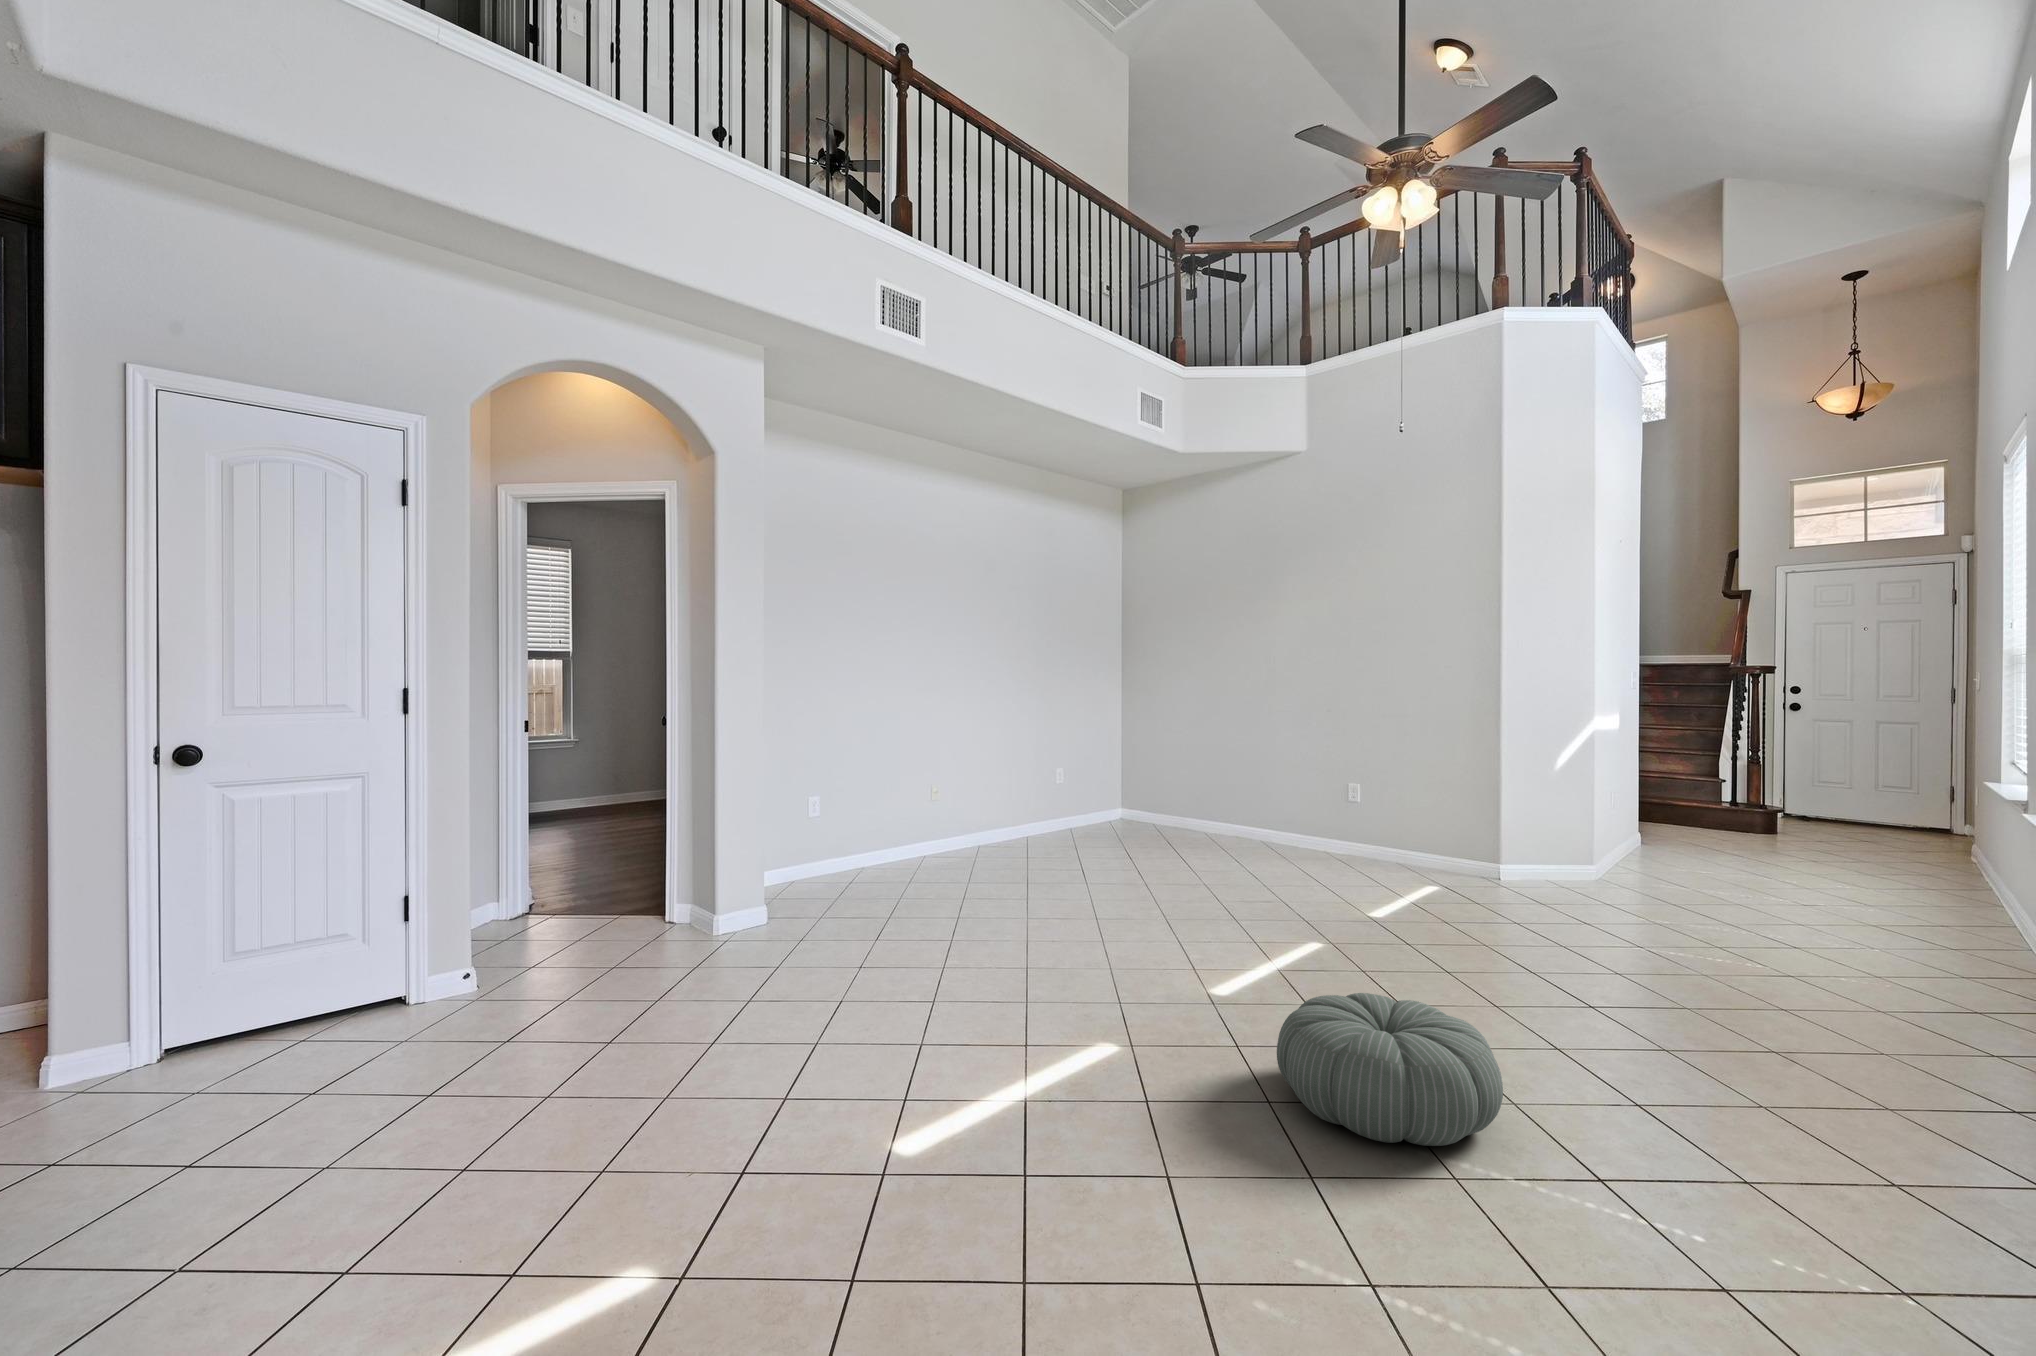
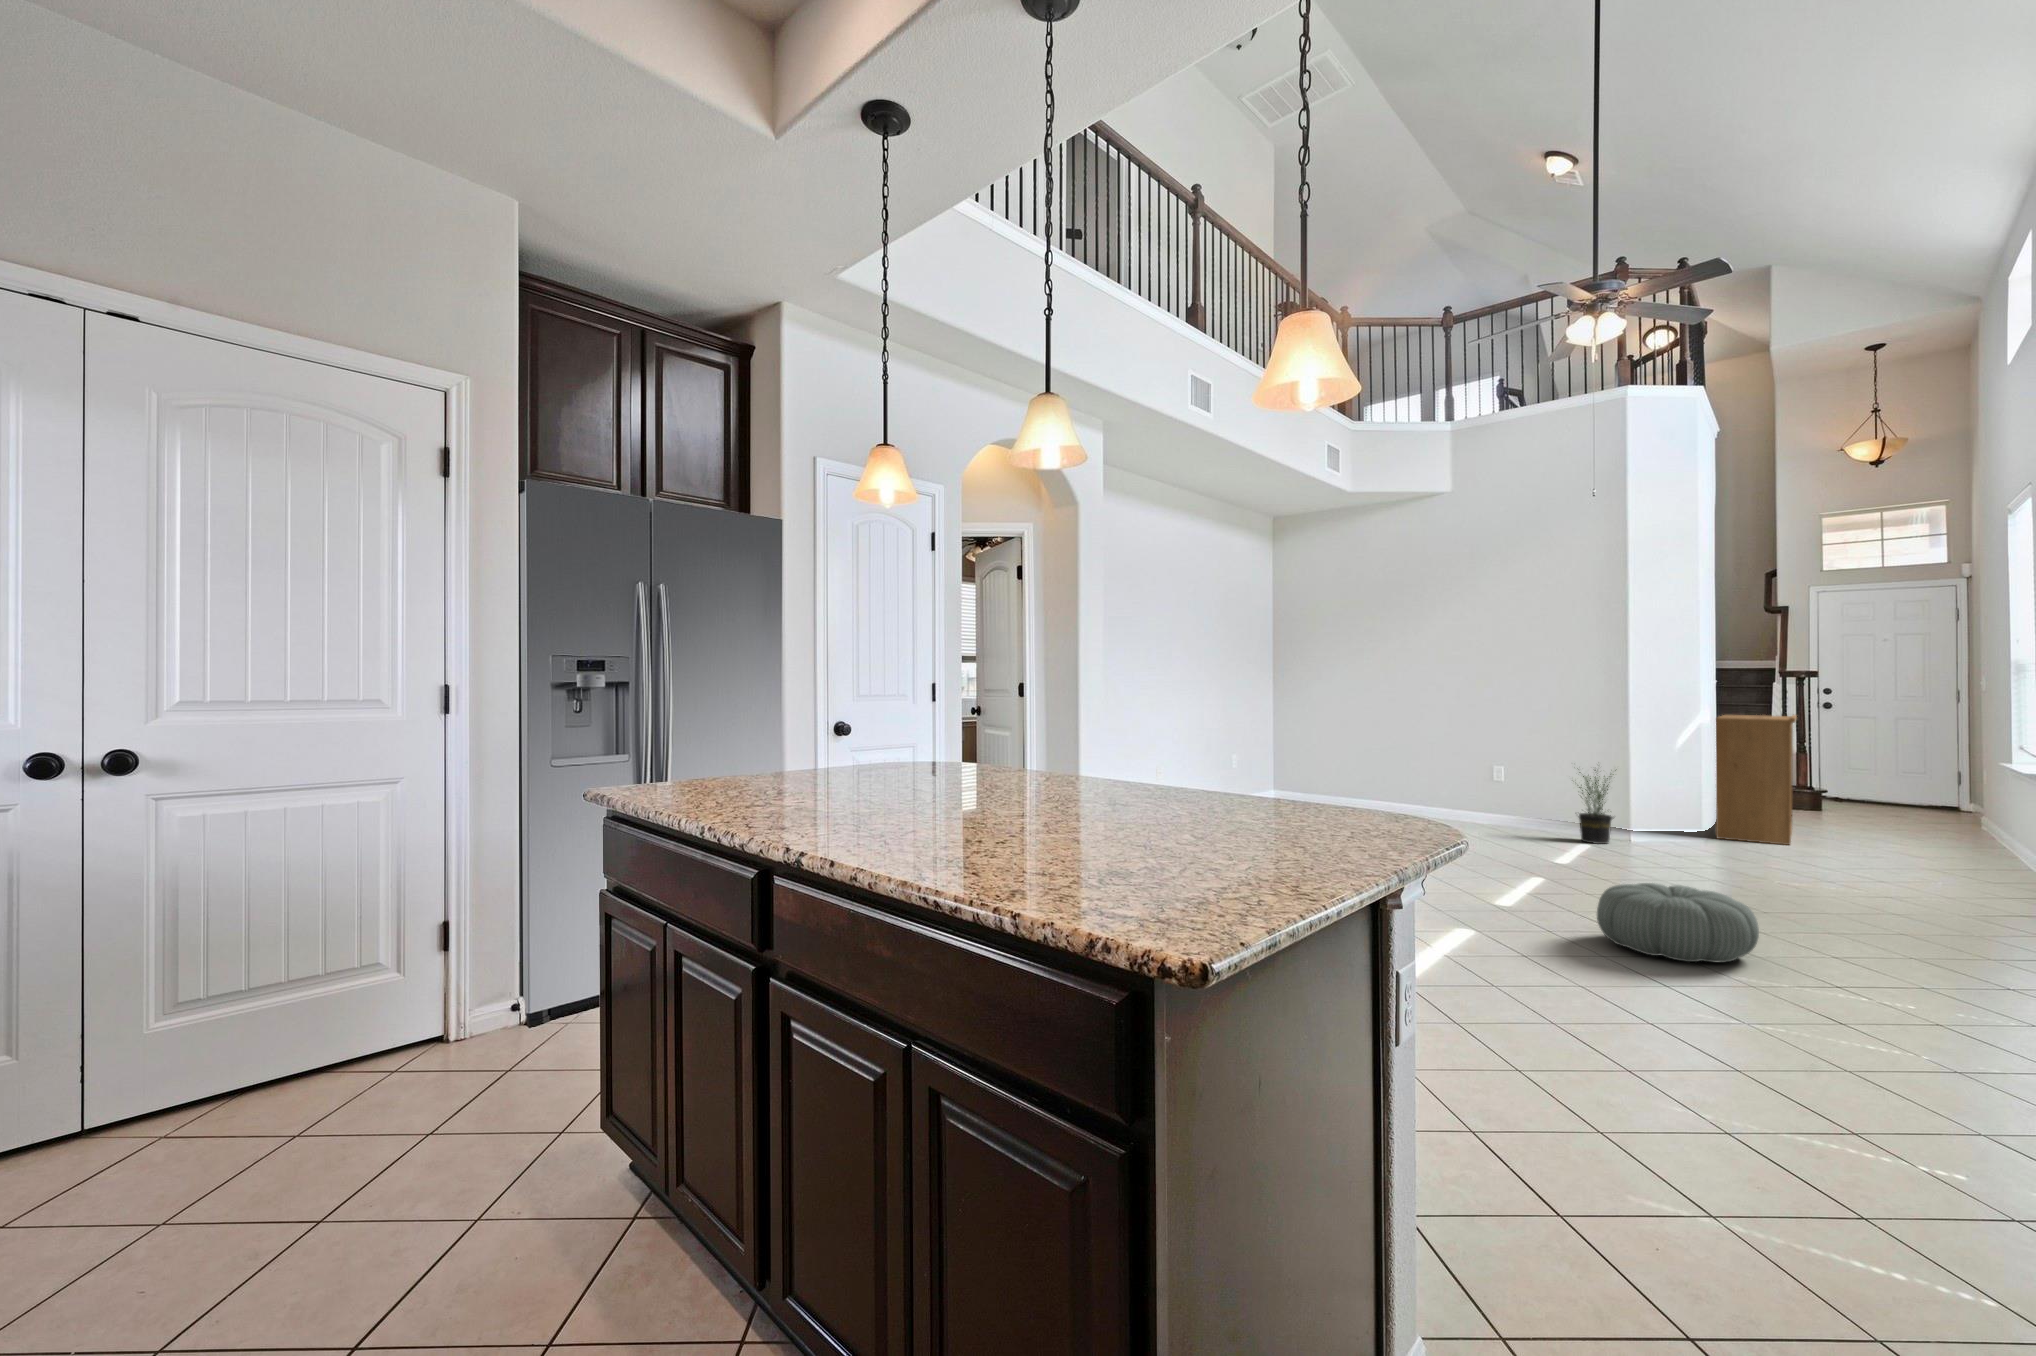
bookshelf: none [1611,721,1729,892] -> present [1715,715,1797,845]
potted plant: none [1422,780,1484,885] -> present [1577,768,1616,844]

